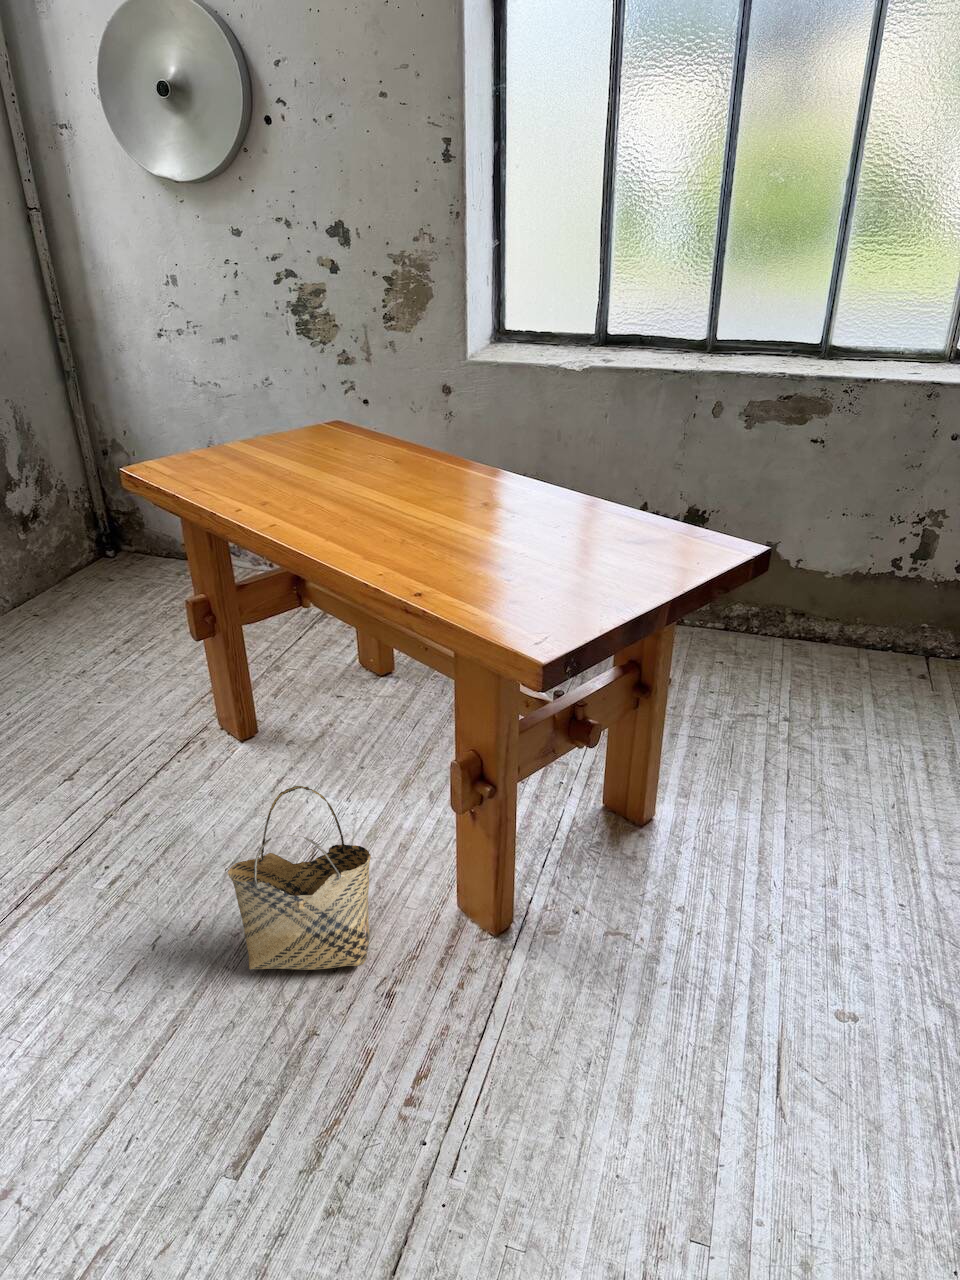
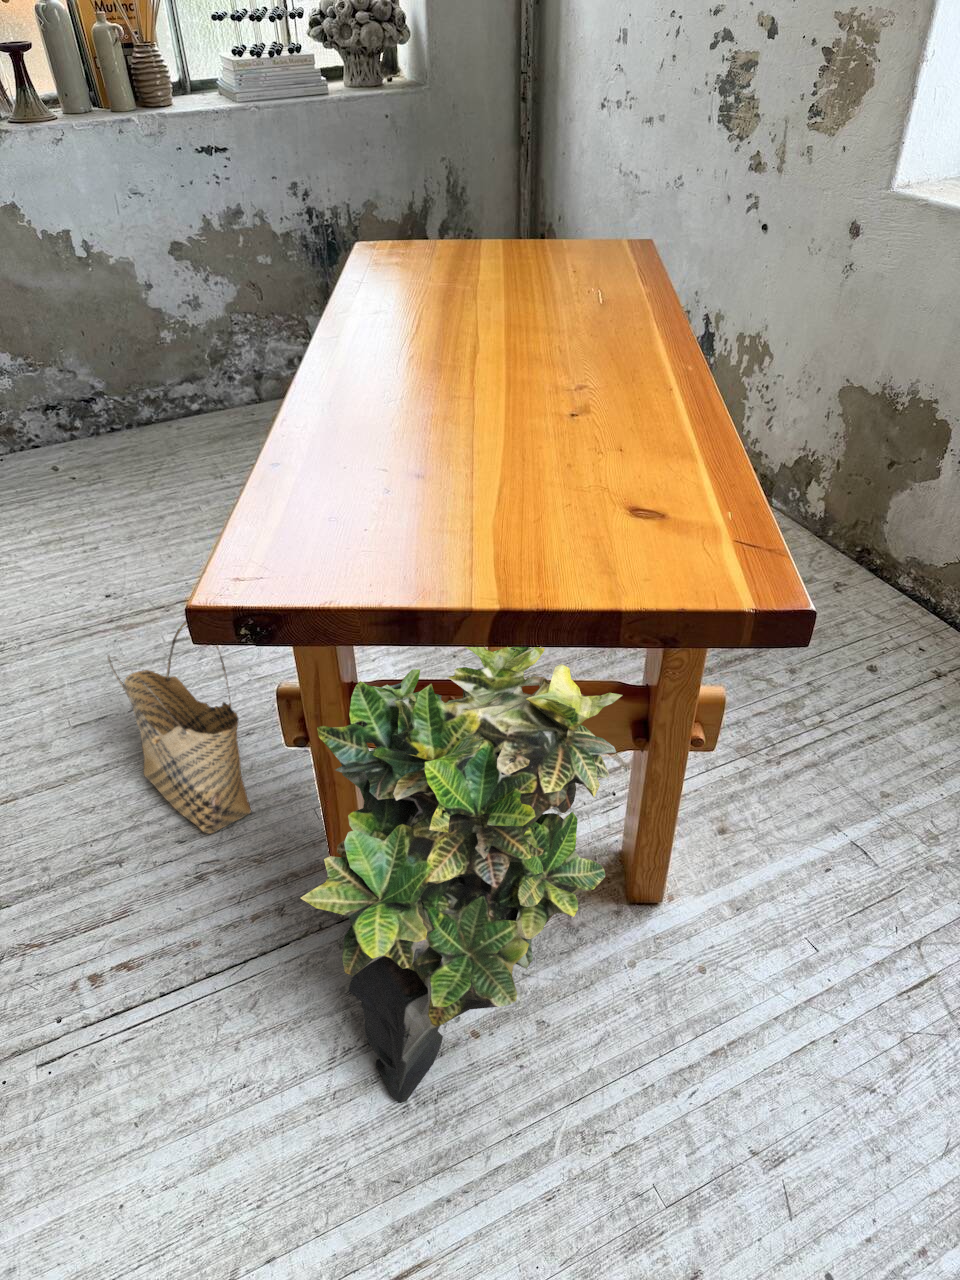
potted plant: none [569,636,765,993] -> present [301,647,622,1103]

